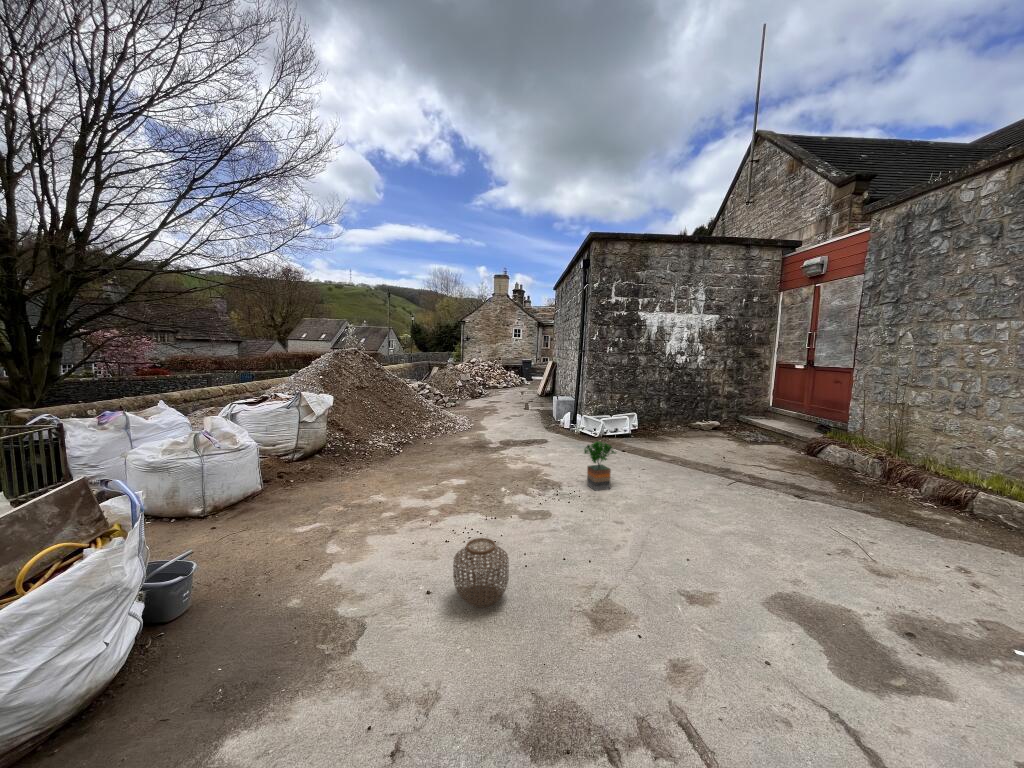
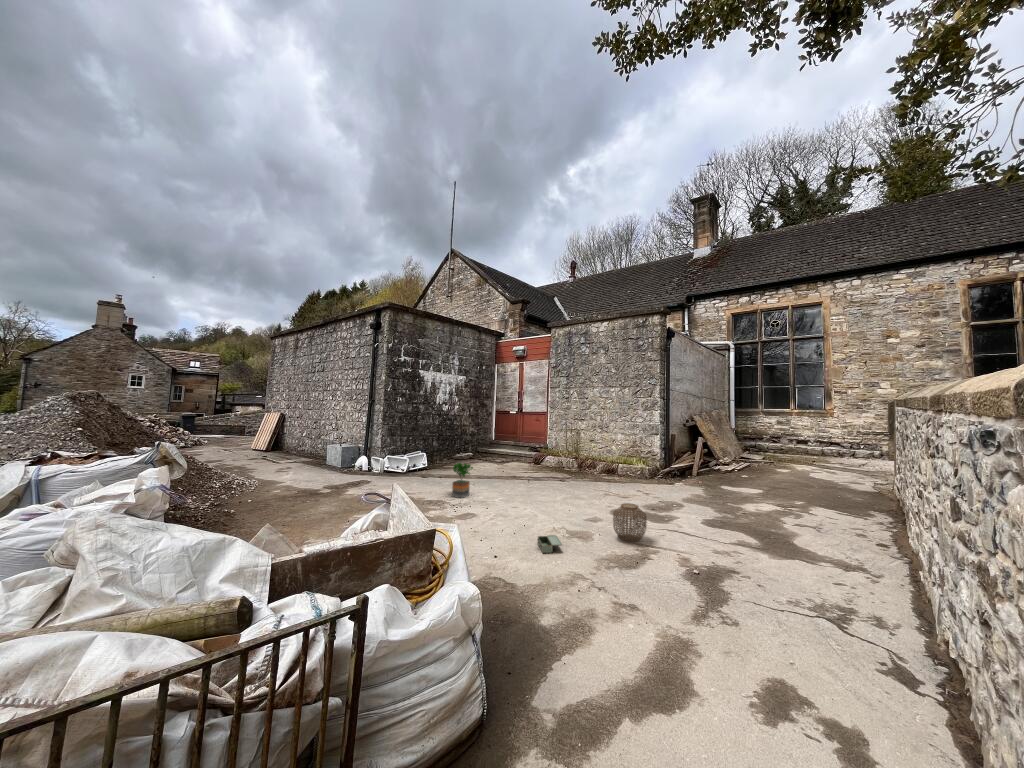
woven basket: present [453,538,509,608] -> present [613,503,647,542]
toolbox: none [526,598,581,641] -> present [537,535,562,553]

